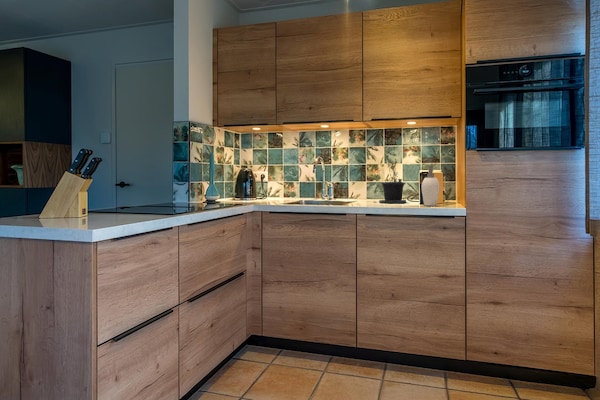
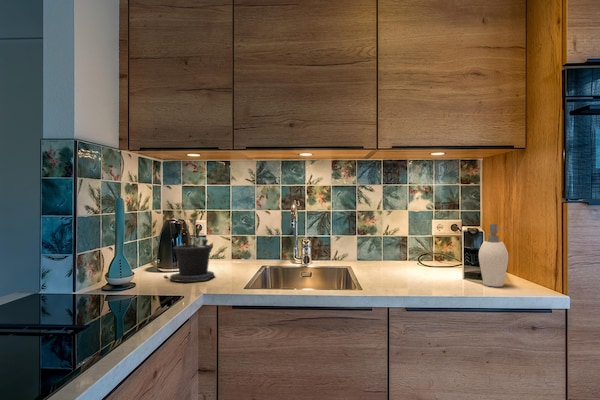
potted plant: present [379,155,406,203] -> present [164,202,215,282]

